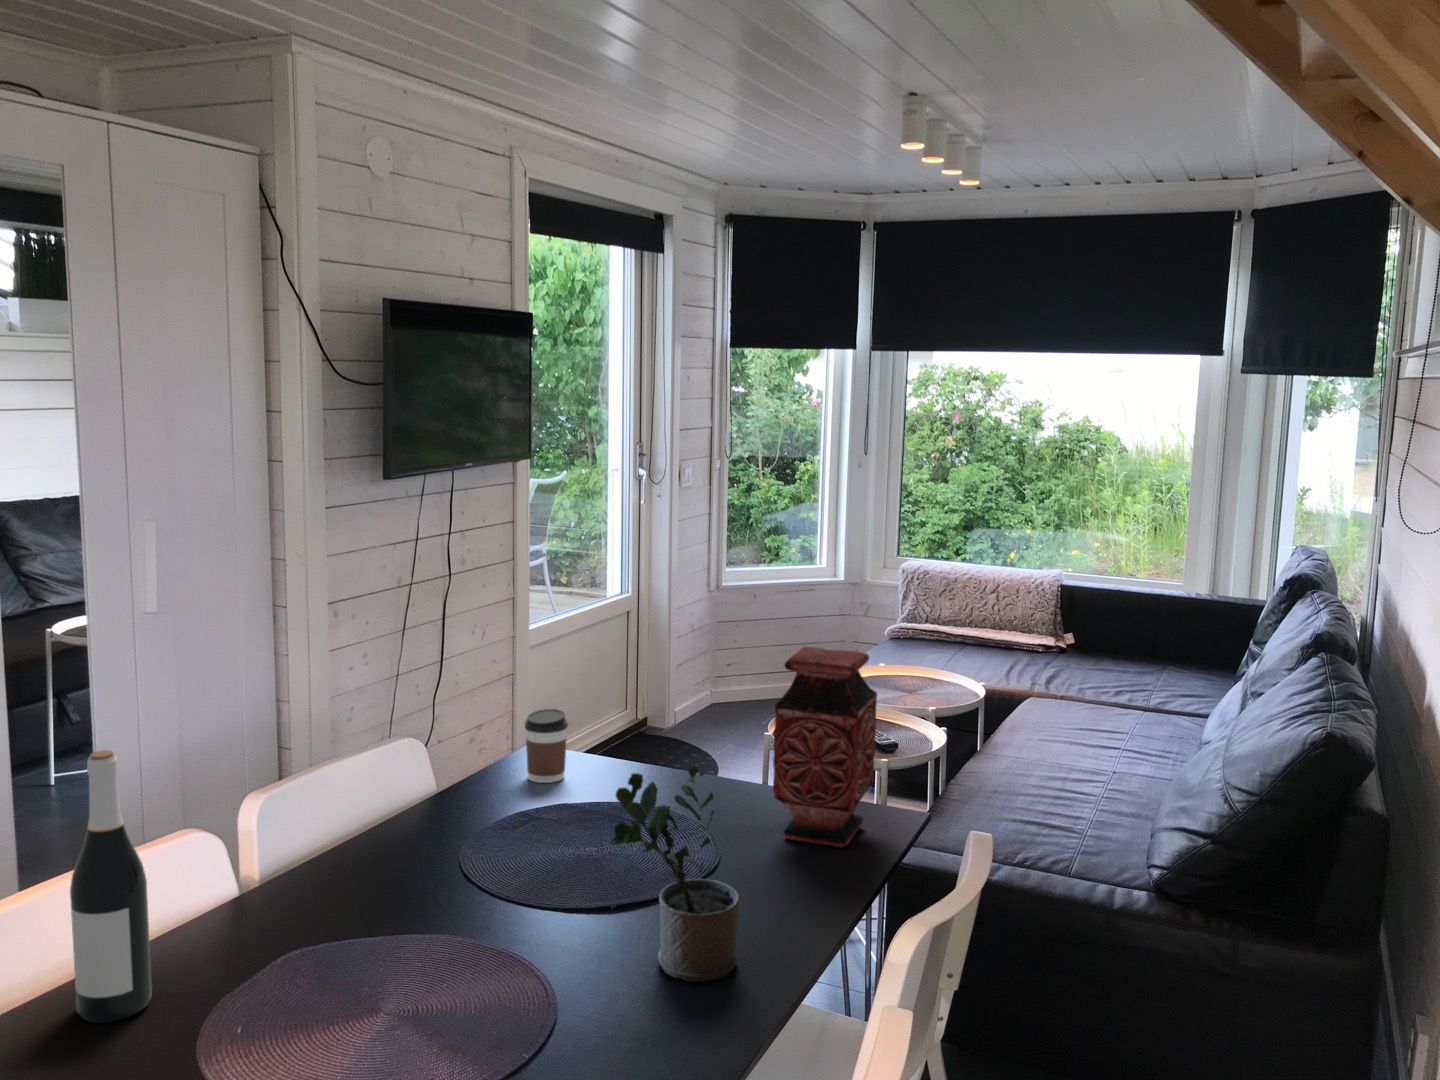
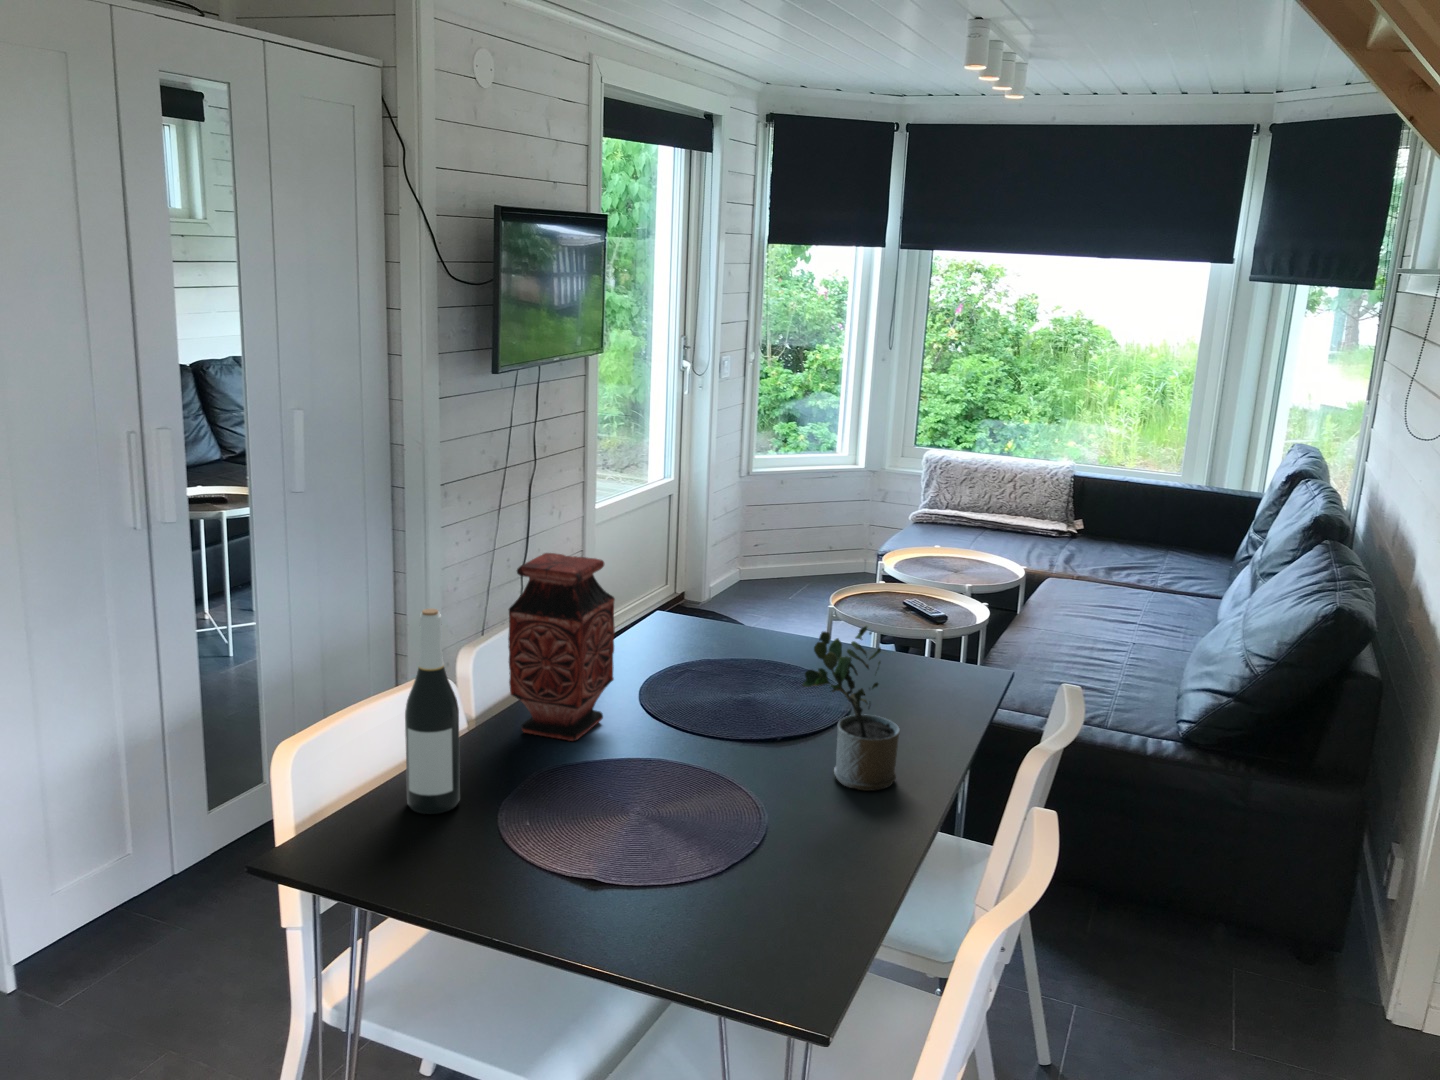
vase: present [773,647,877,848] -> present [508,553,615,741]
coffee cup: present [525,709,568,783] -> none [668,582,704,644]

